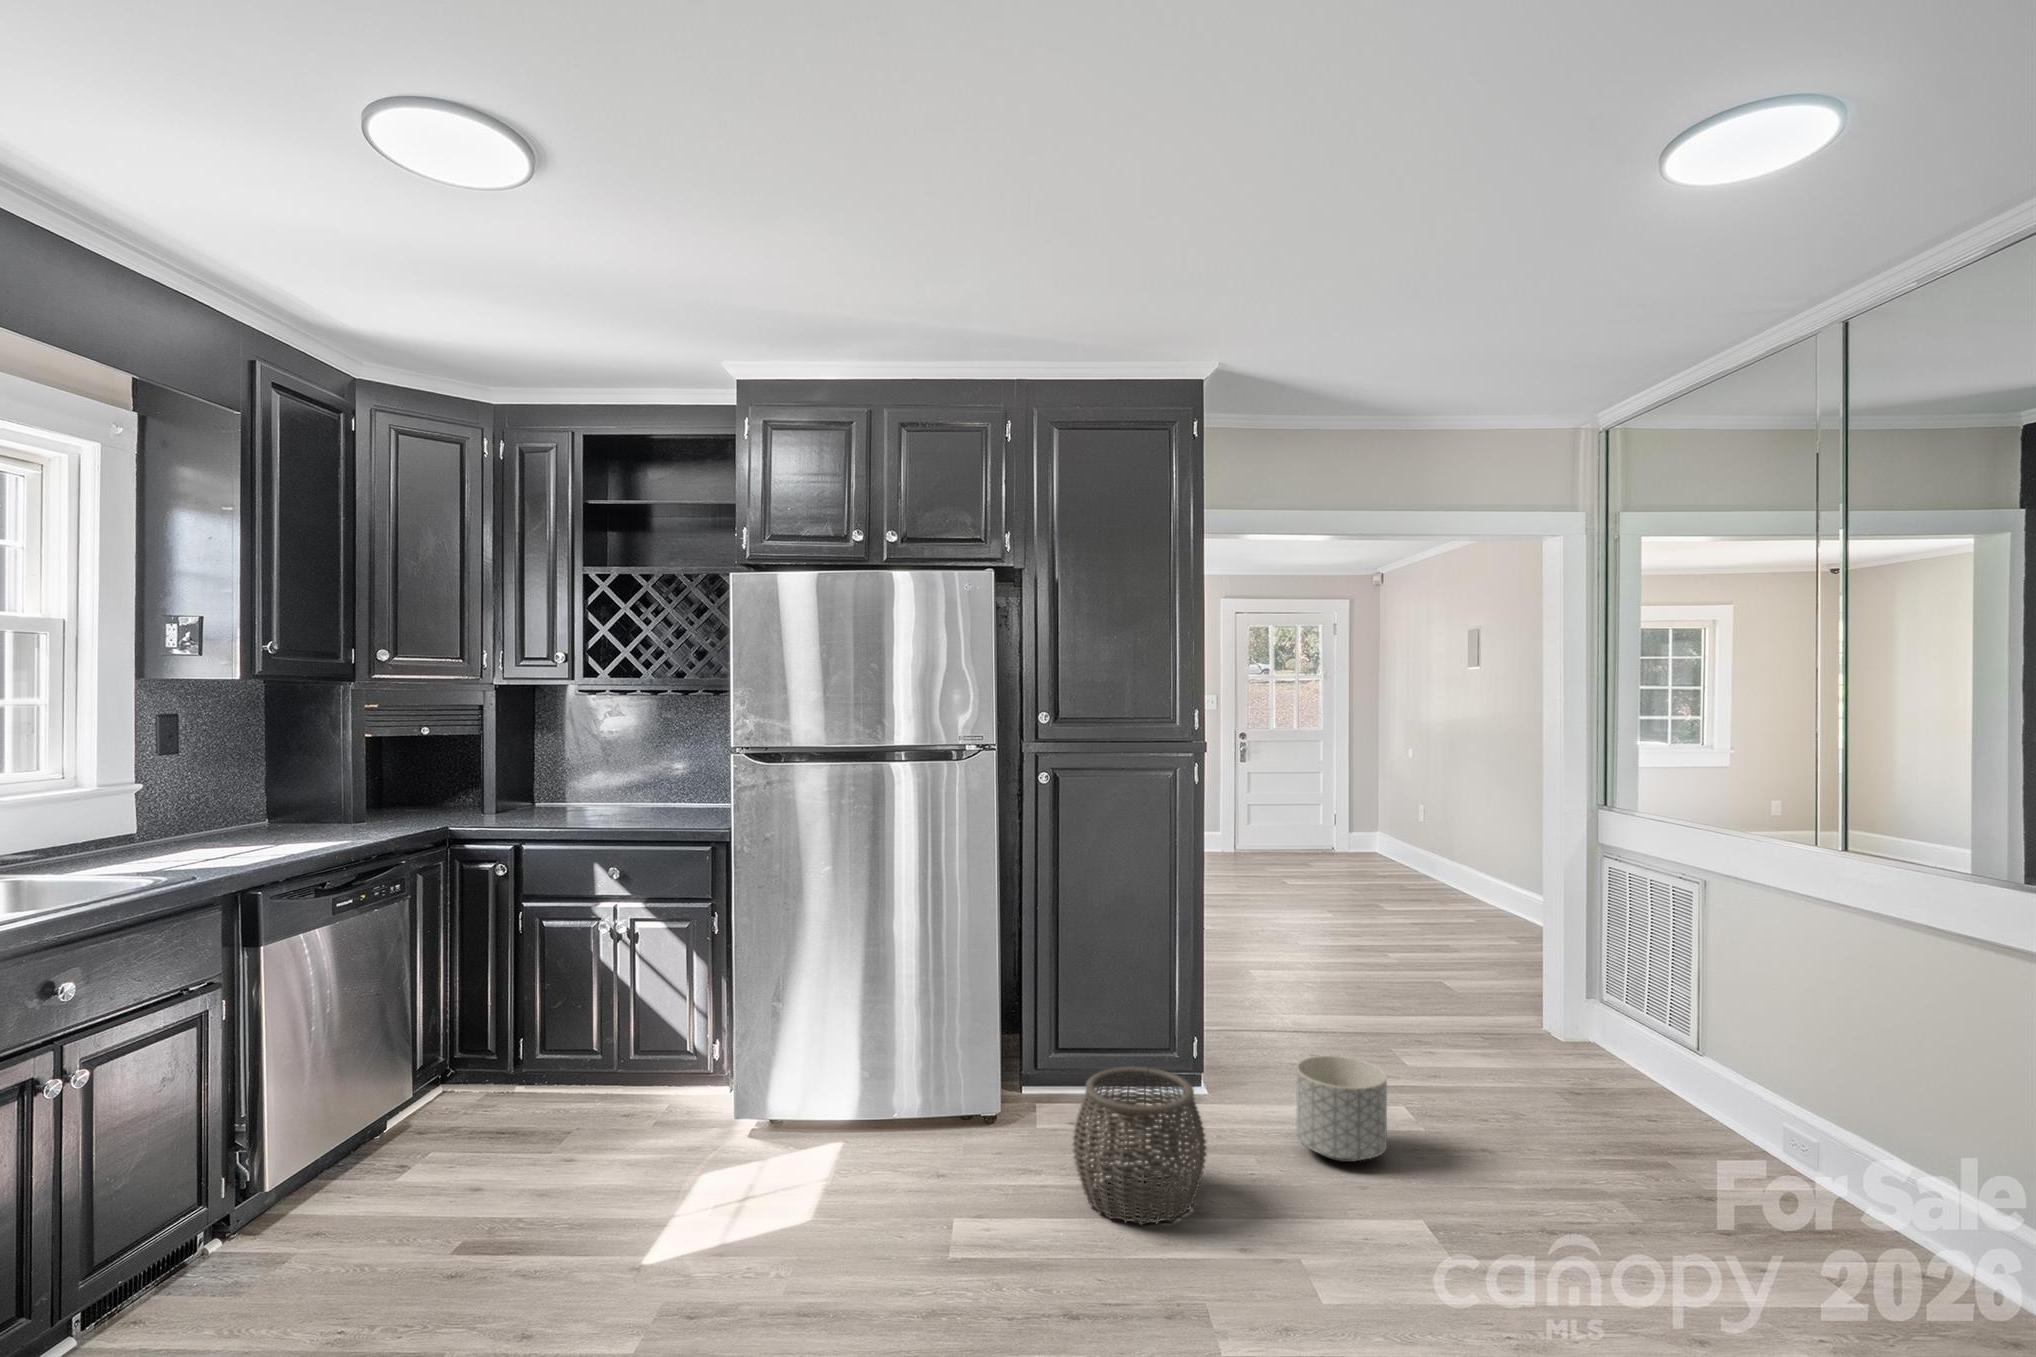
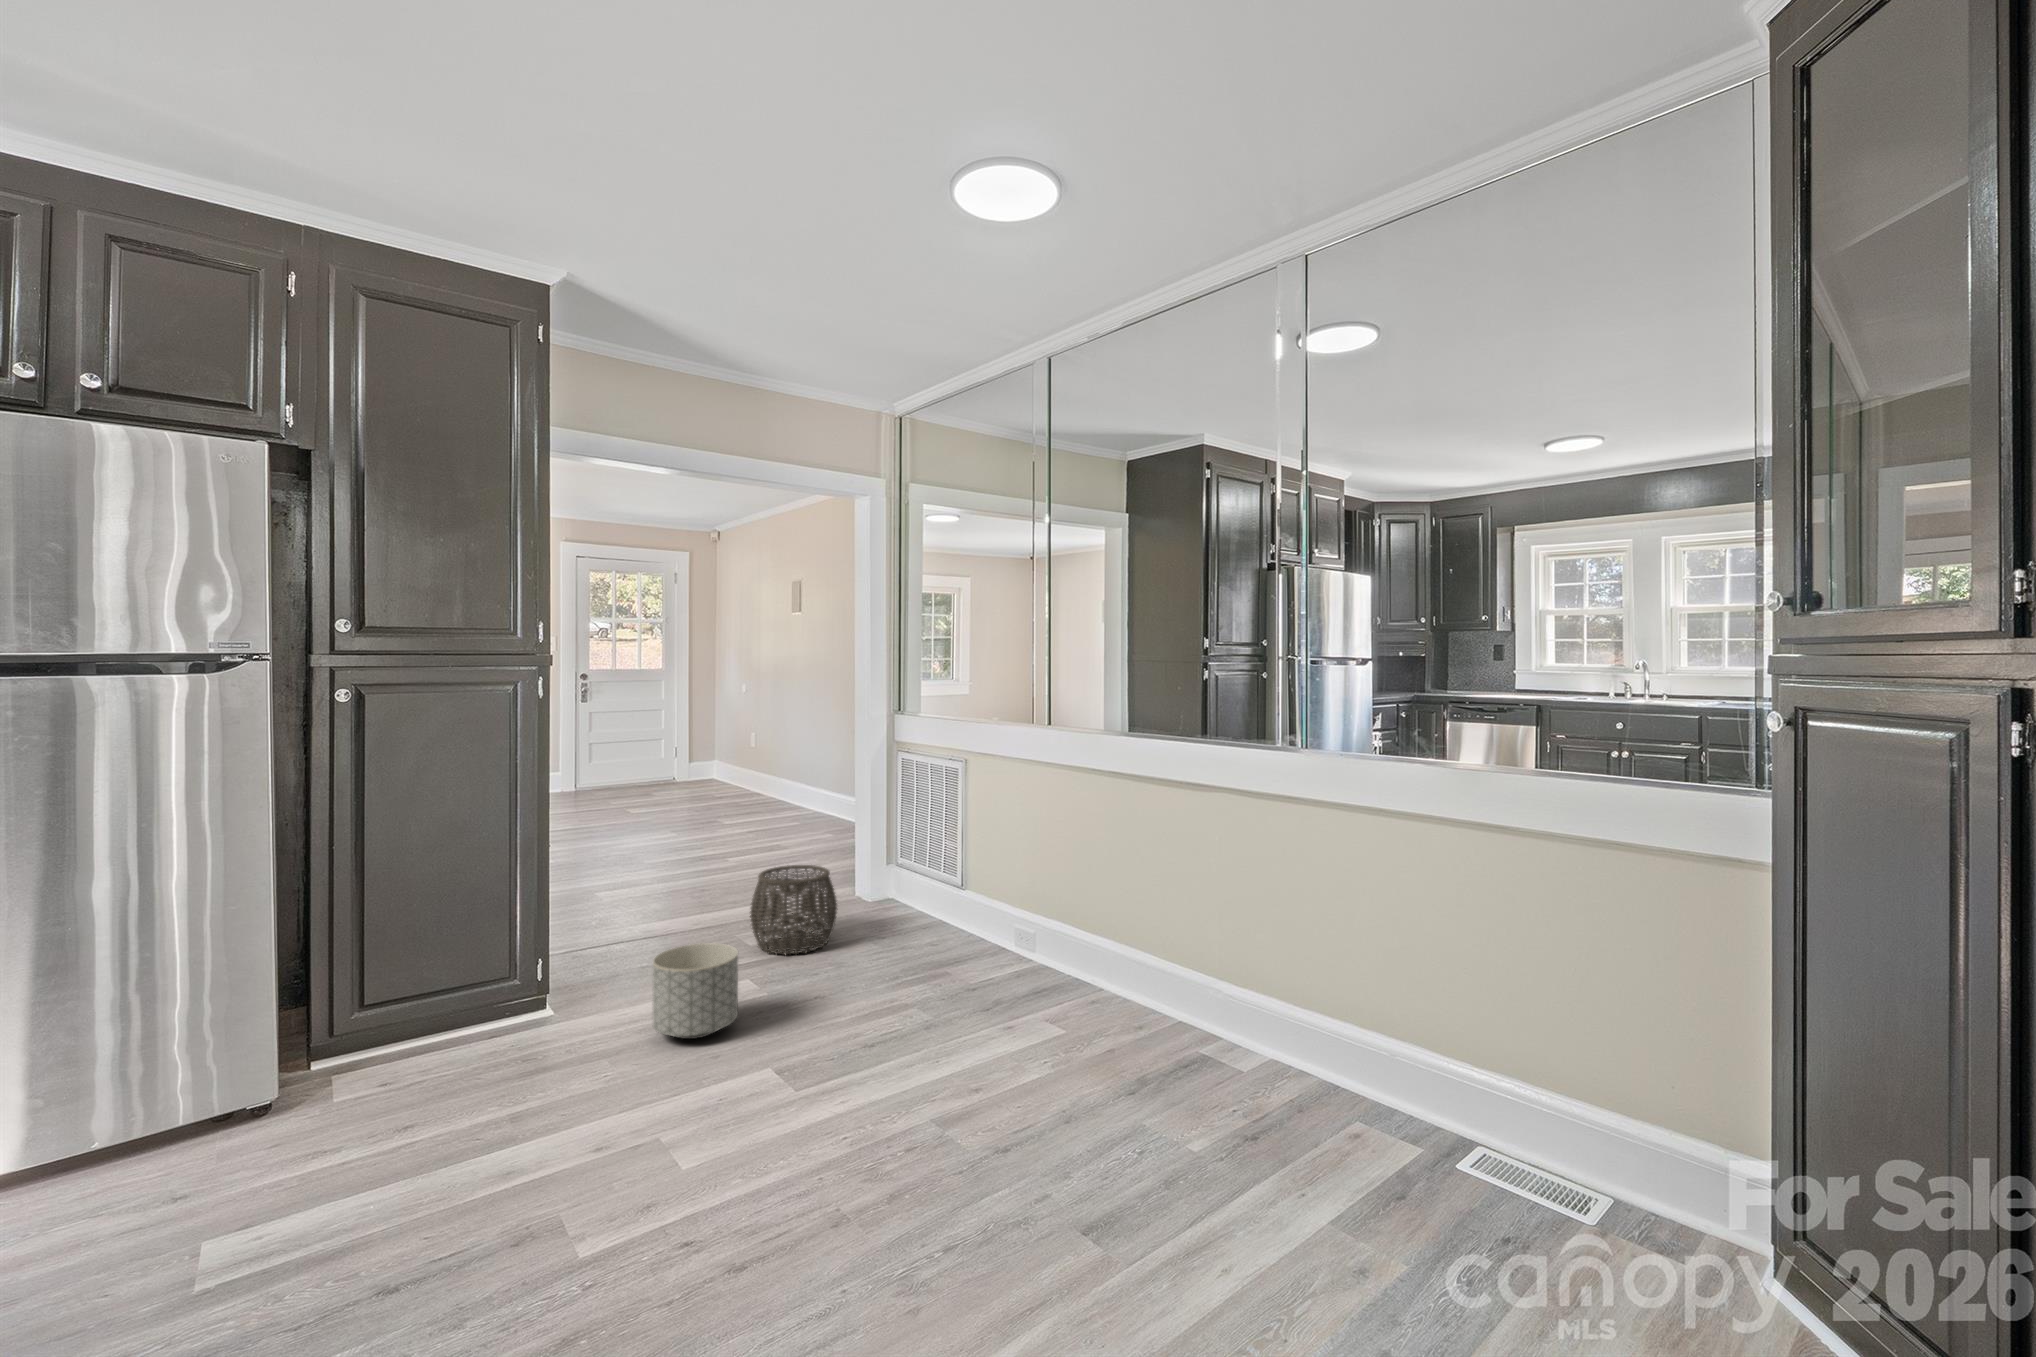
woven basket: present [1072,1067,1207,1224] -> present [750,865,837,955]

